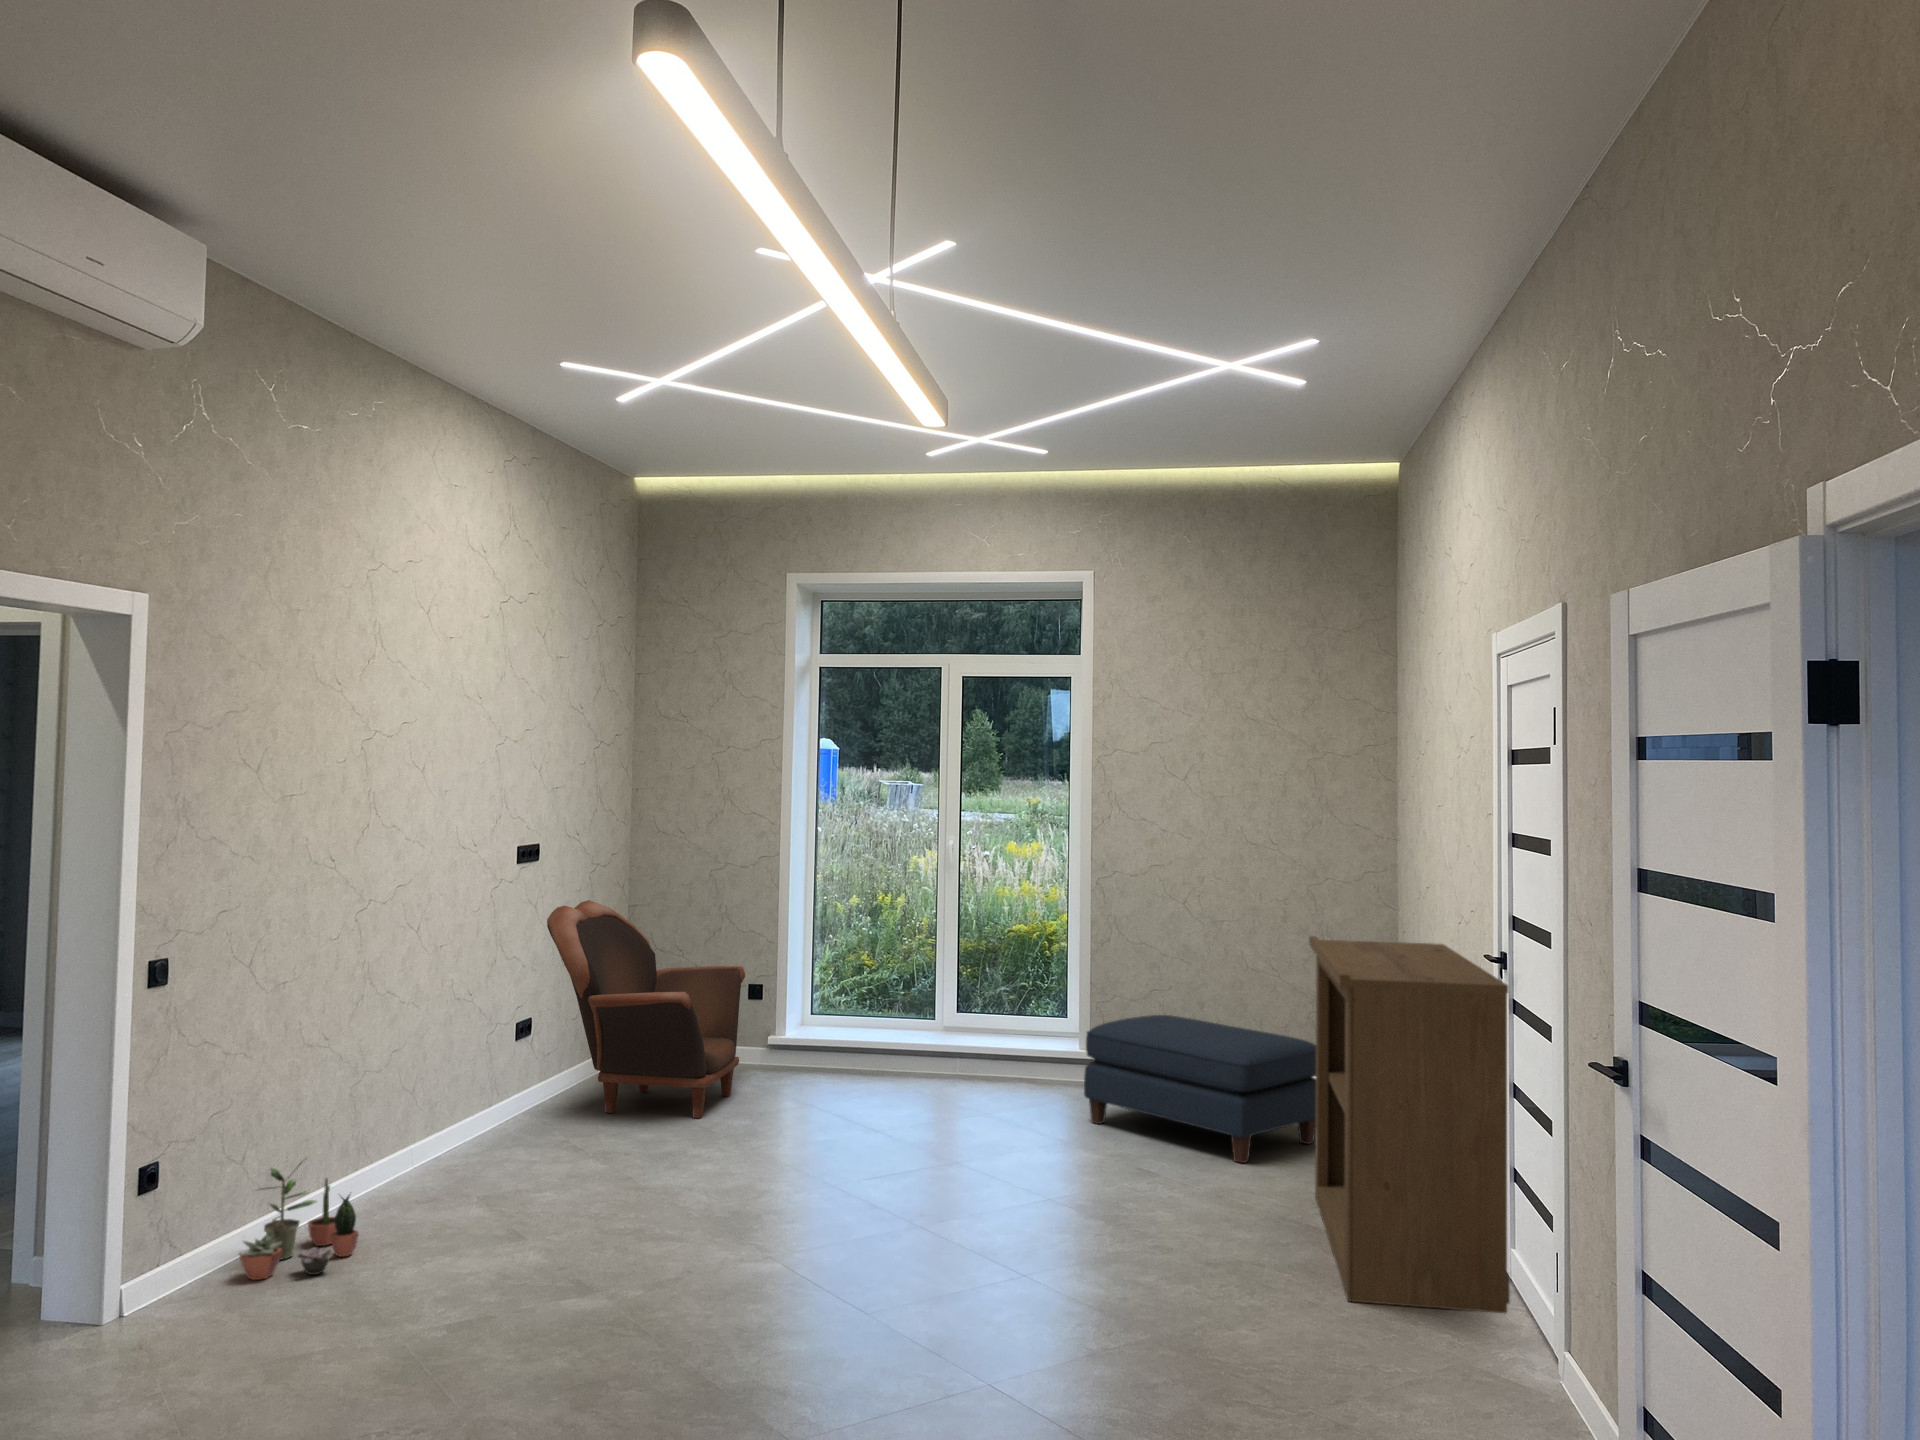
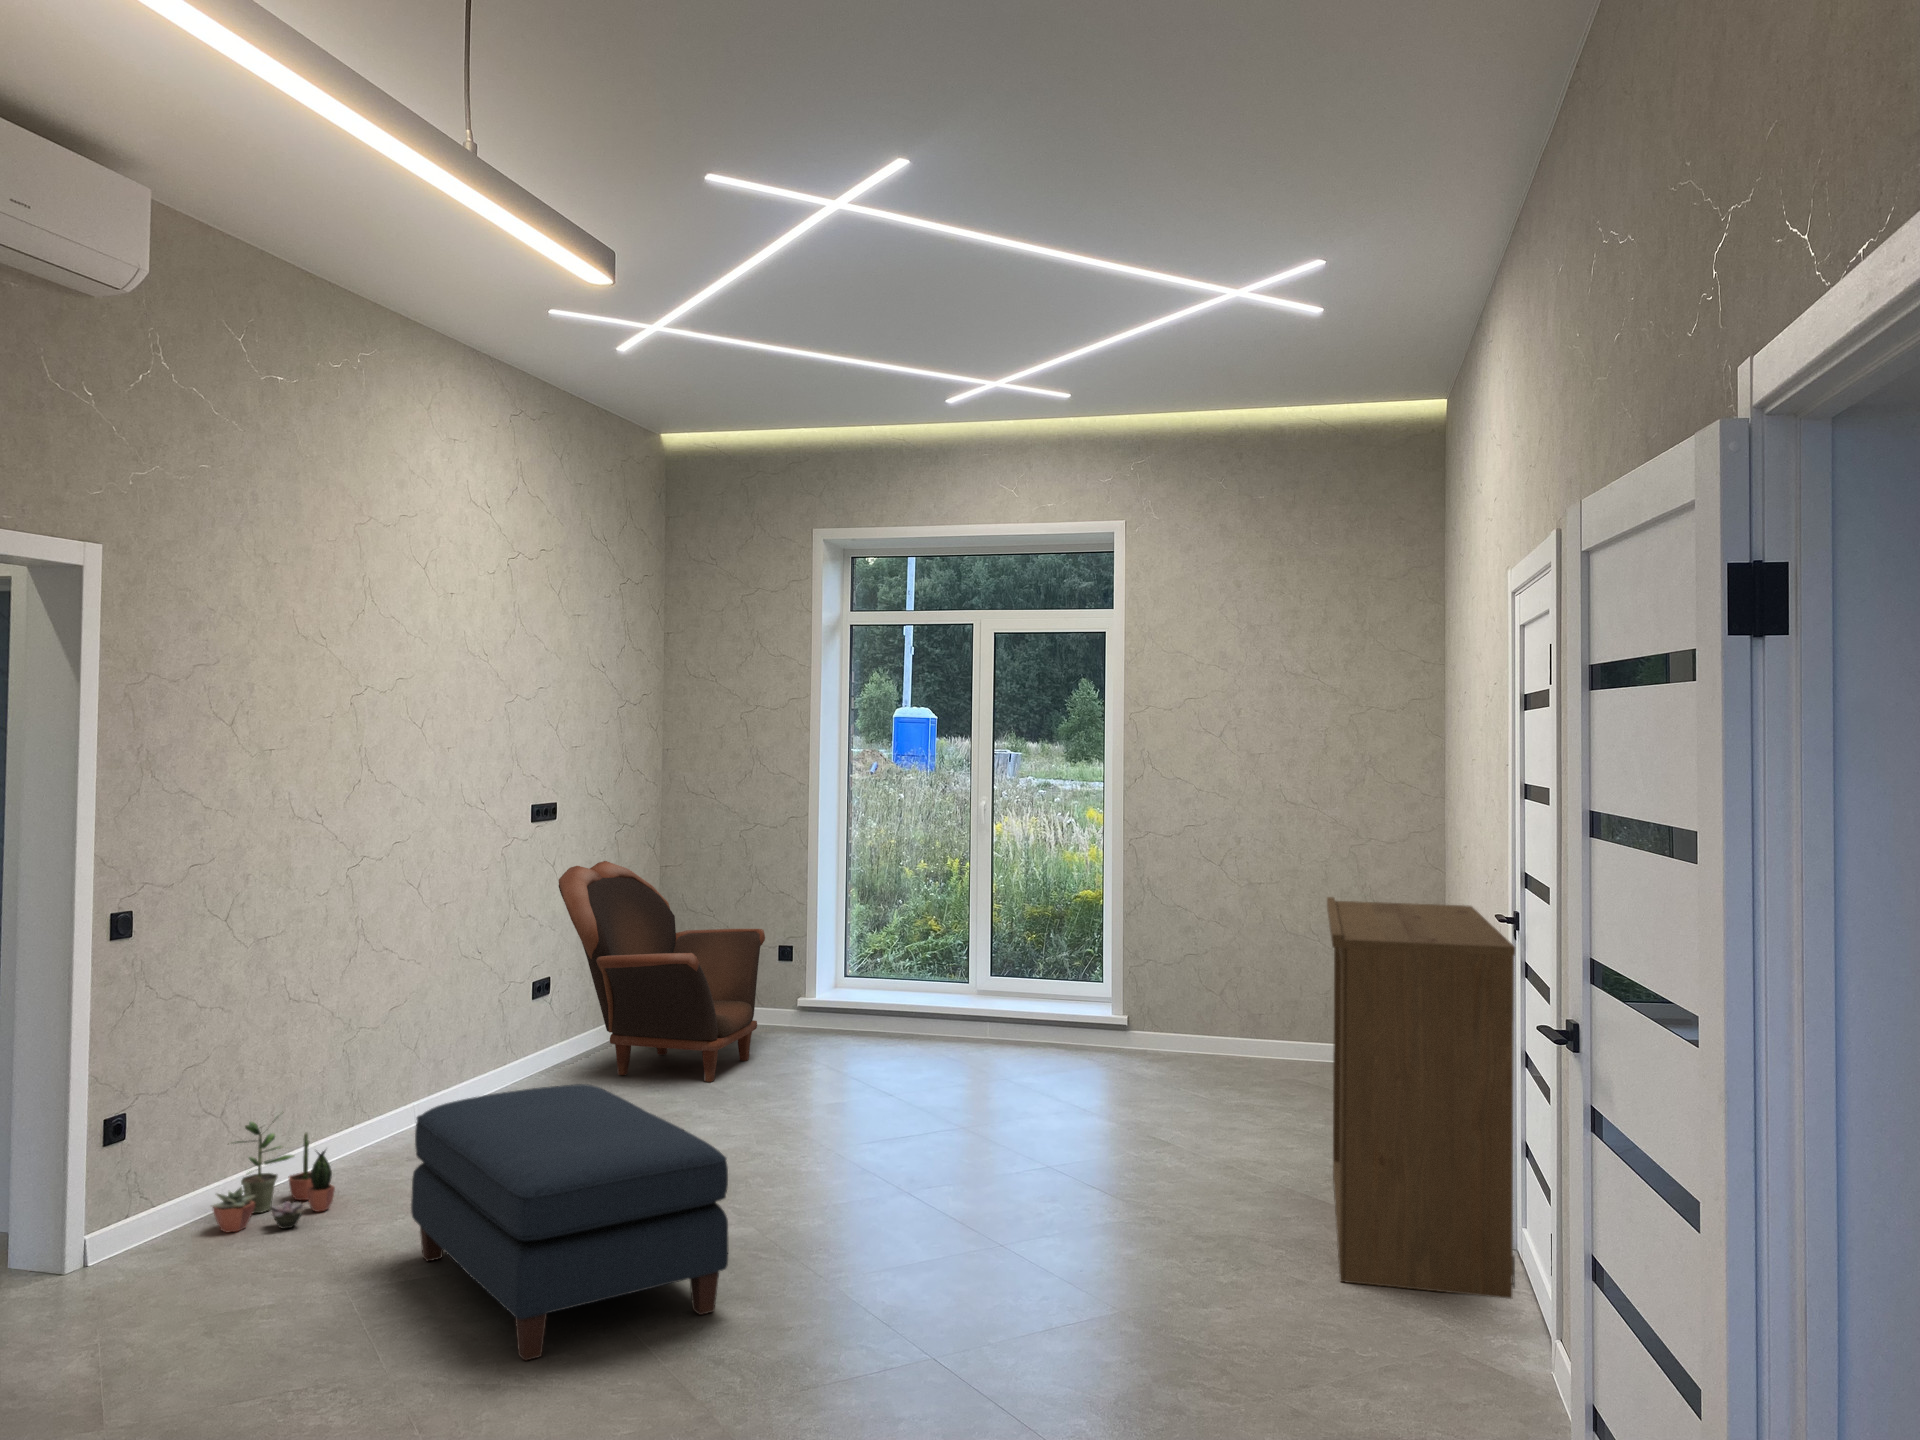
ottoman: present [1084,1015,1316,1163] -> present [411,1084,728,1361]

